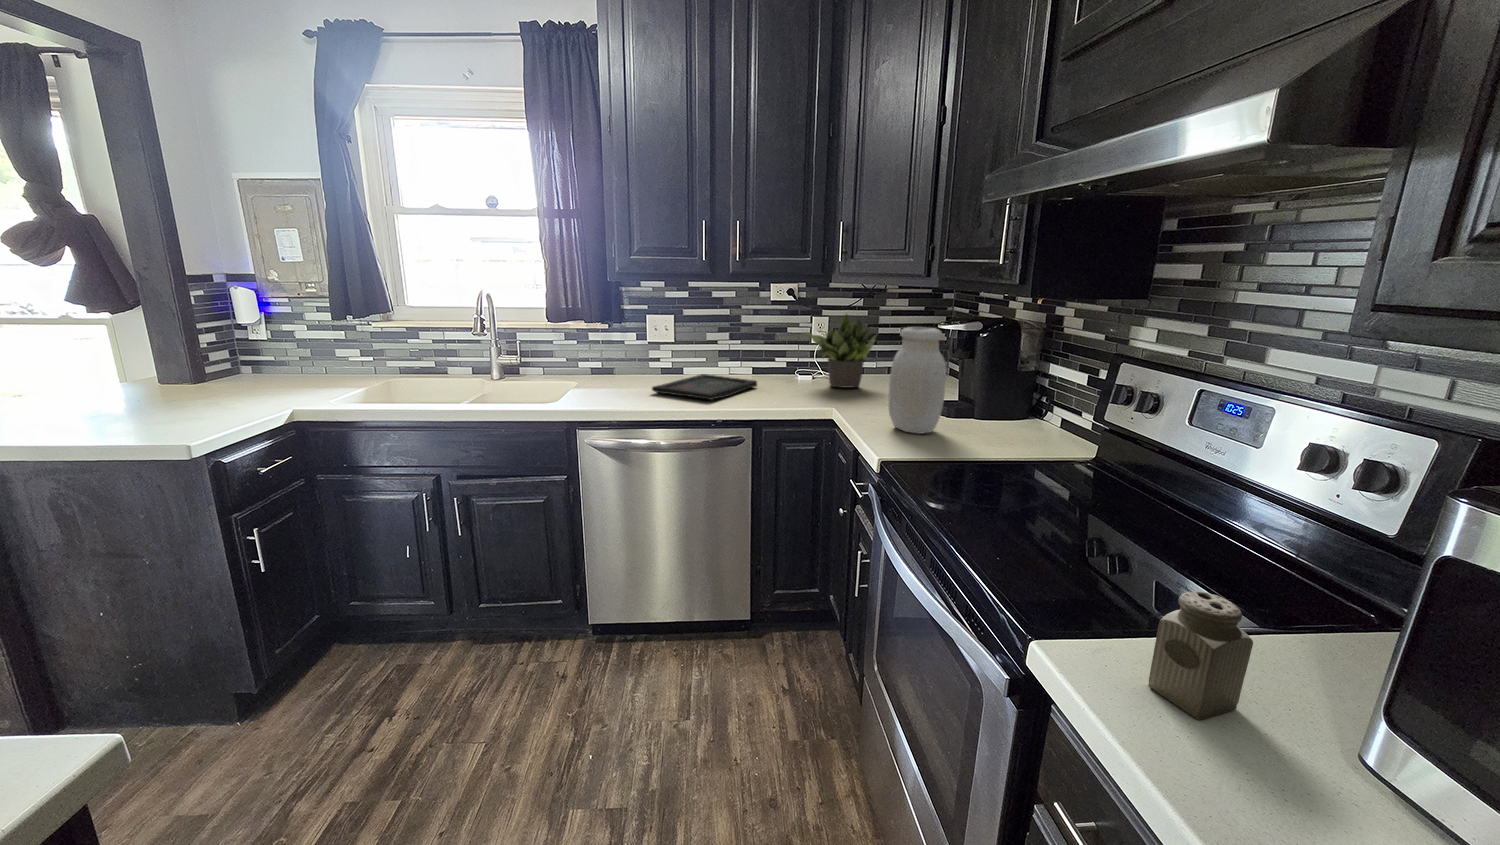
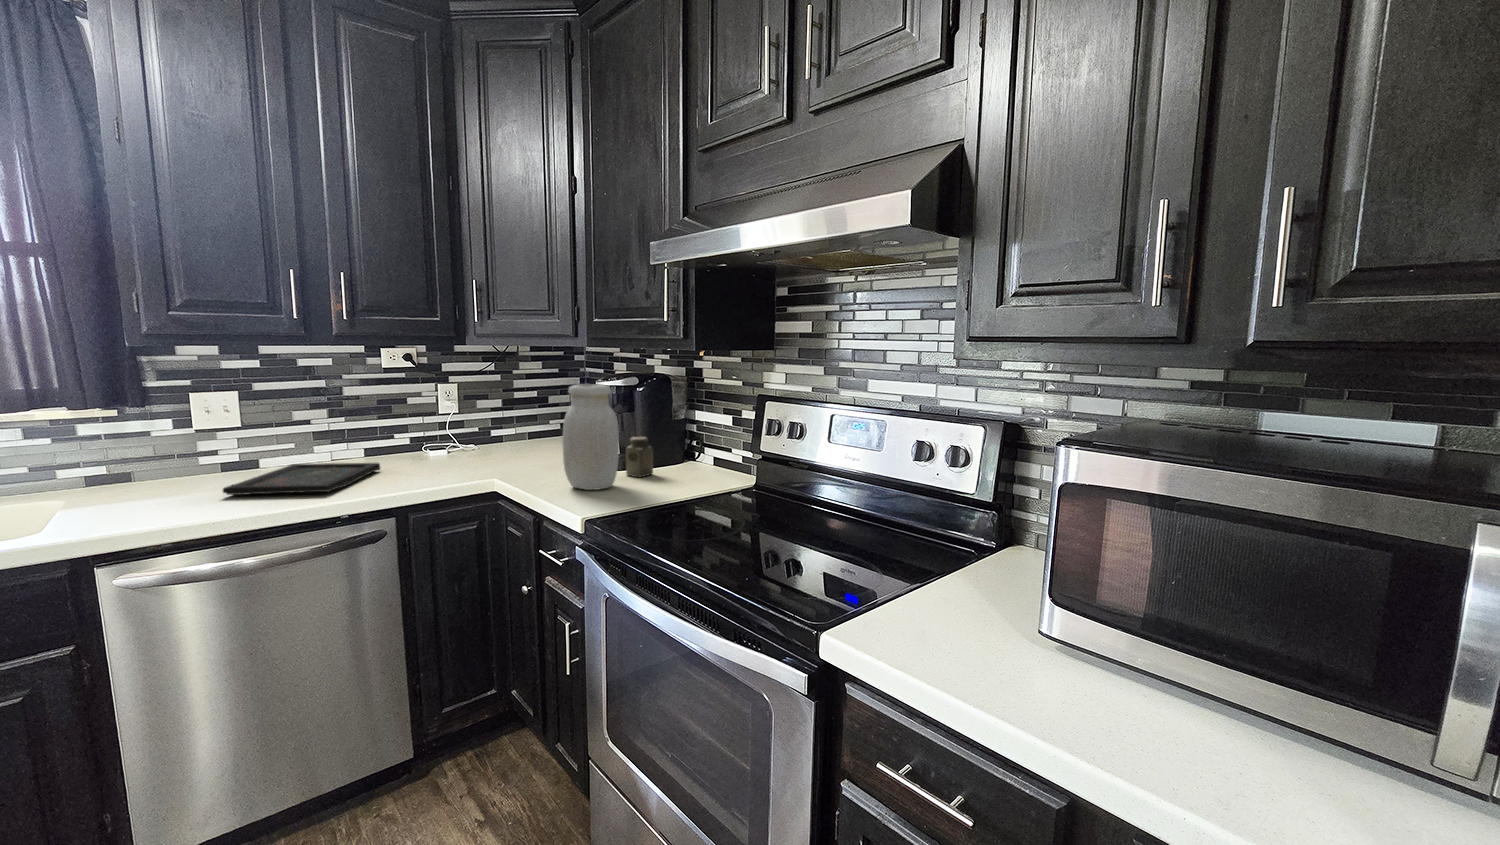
potted plant: present [804,315,877,388] -> none [431,377,520,458]
salt shaker: present [1148,592,1253,719] -> present [626,437,653,477]

